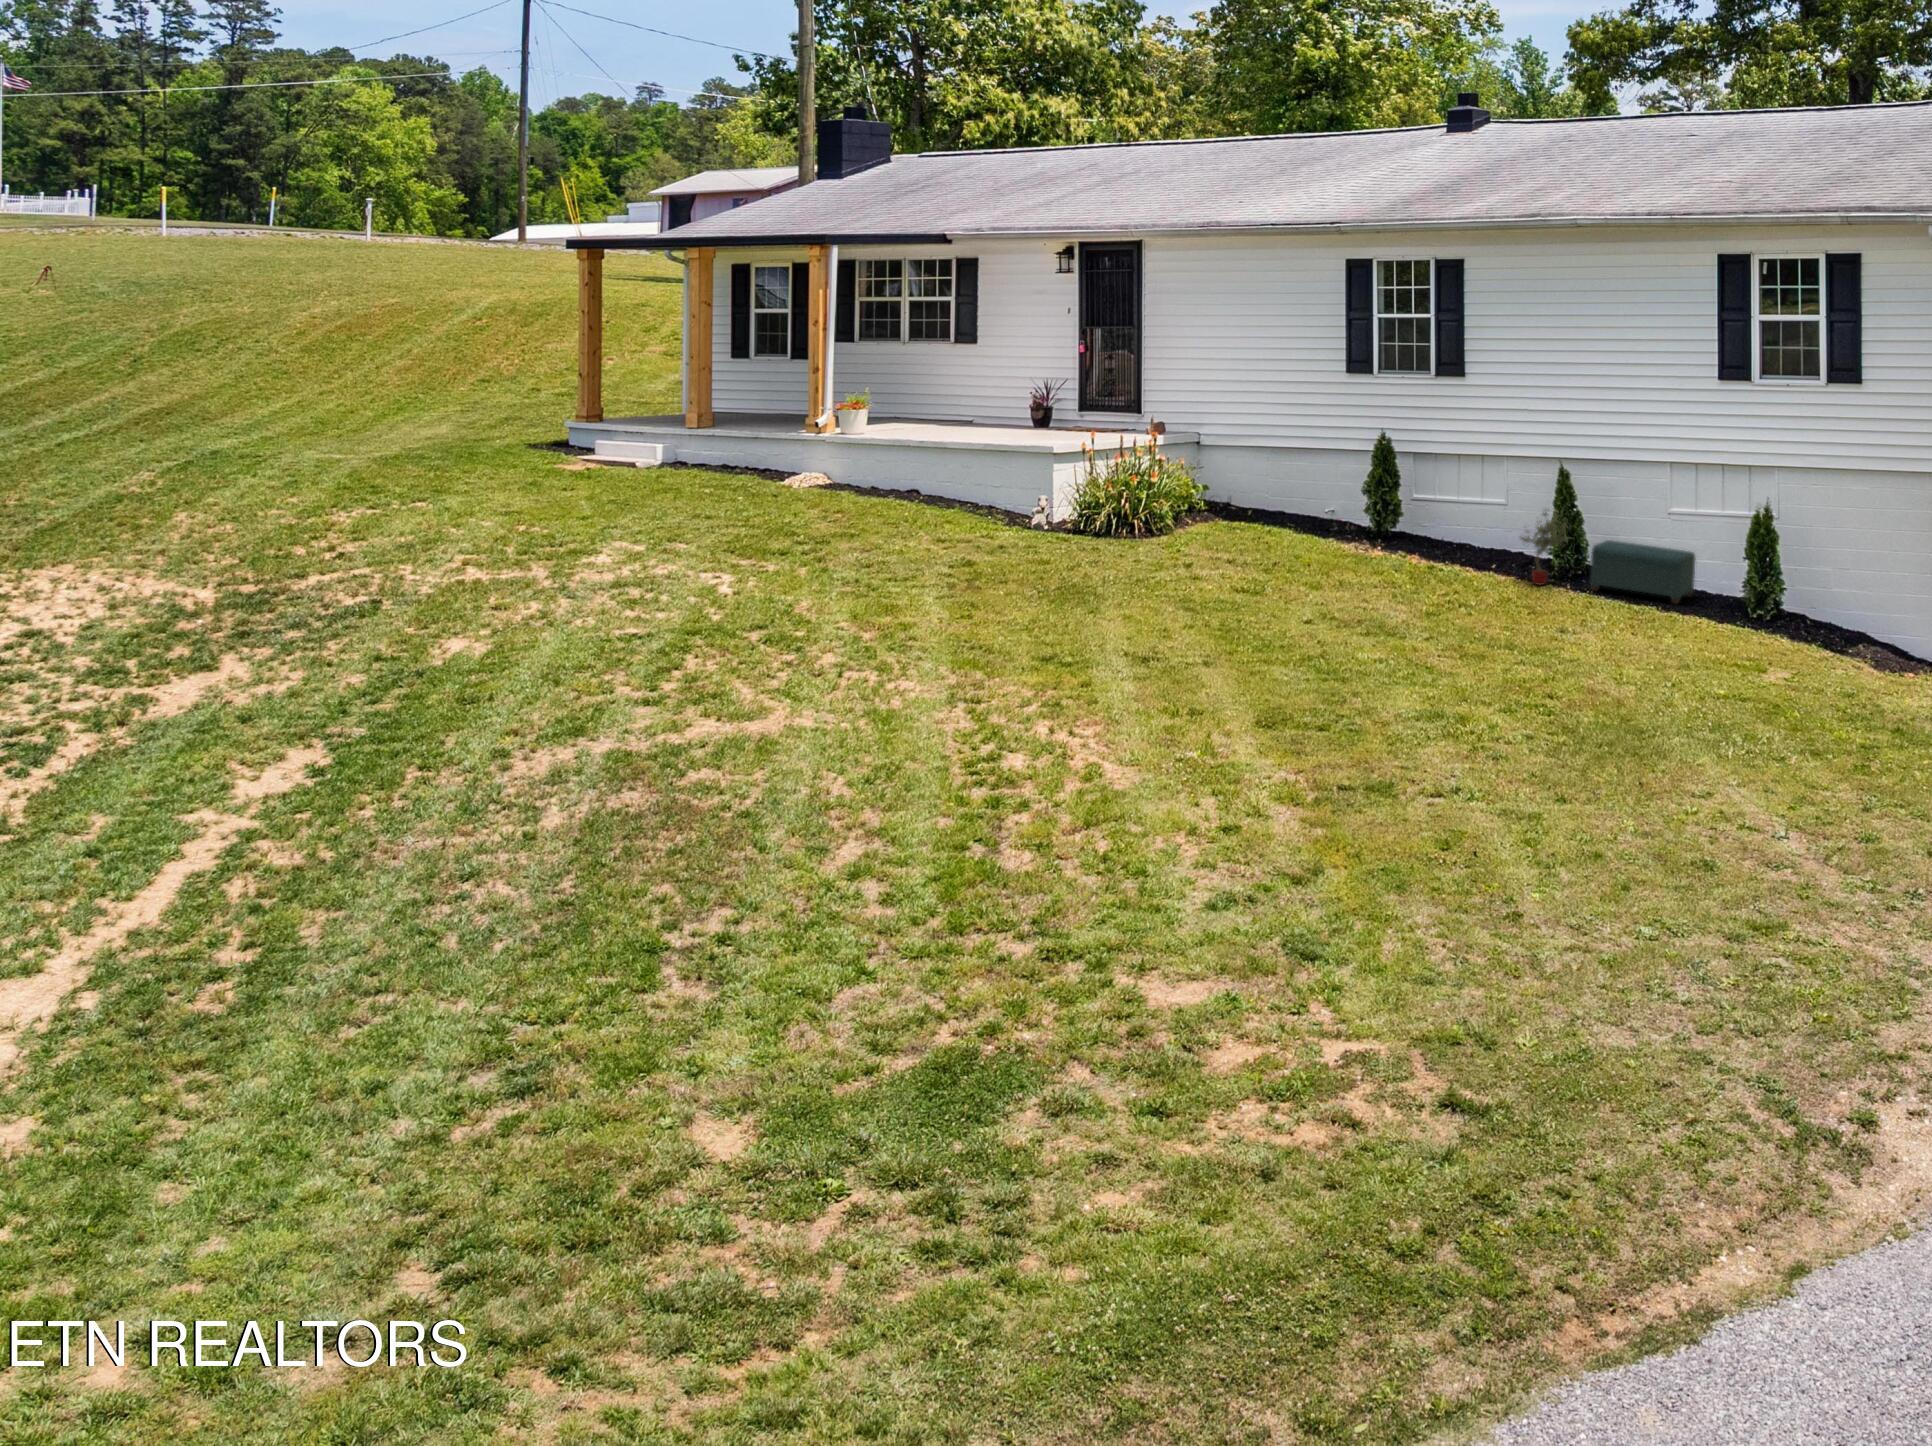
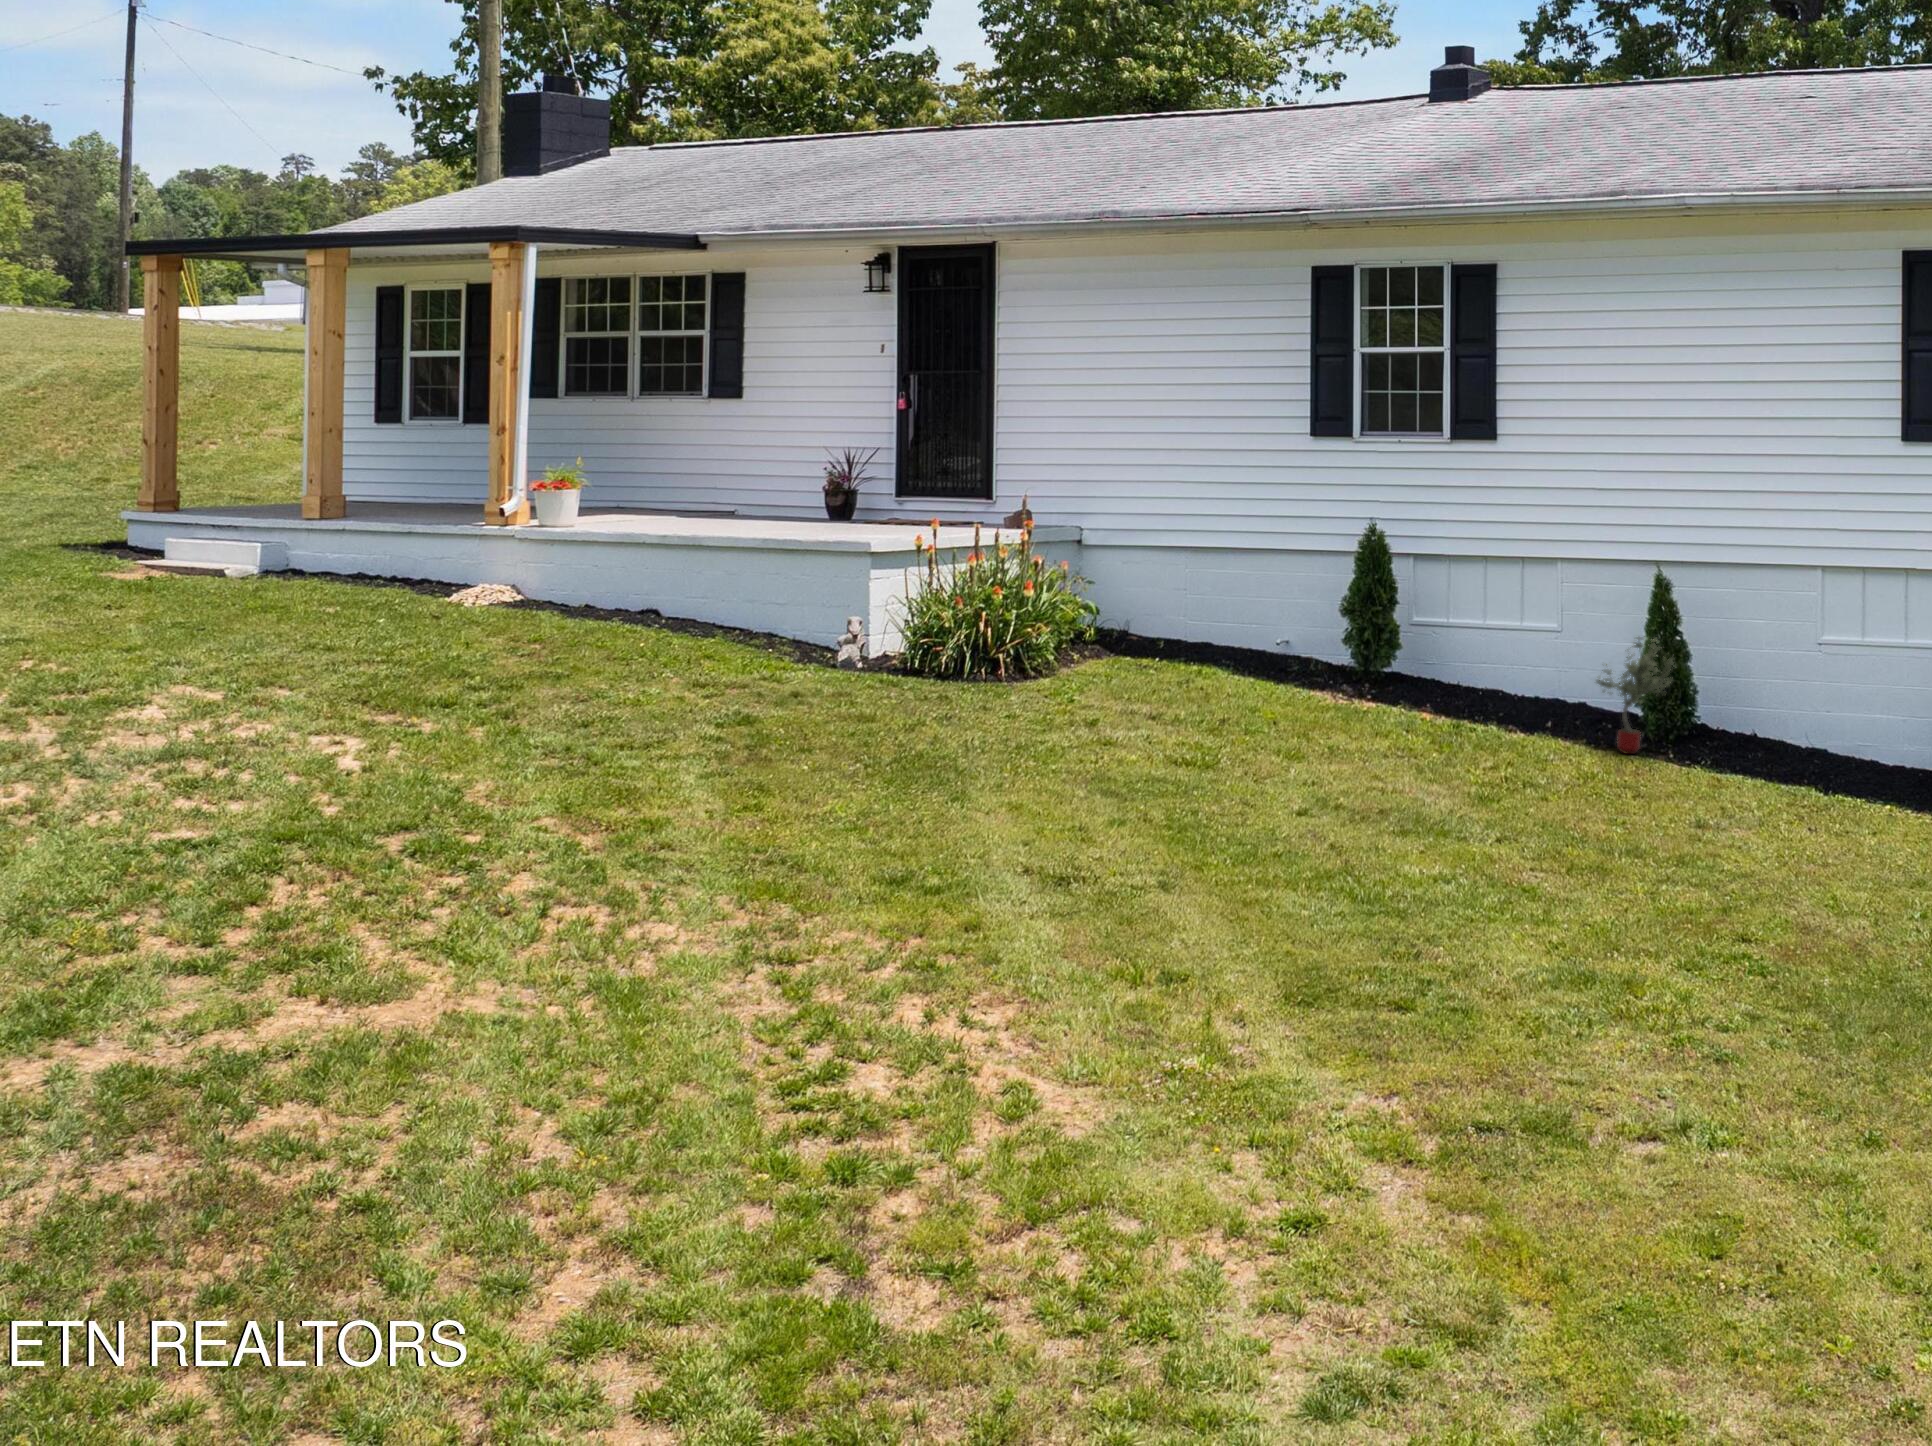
bench: present [1590,540,1695,604] -> none [1707,685,1867,782]

